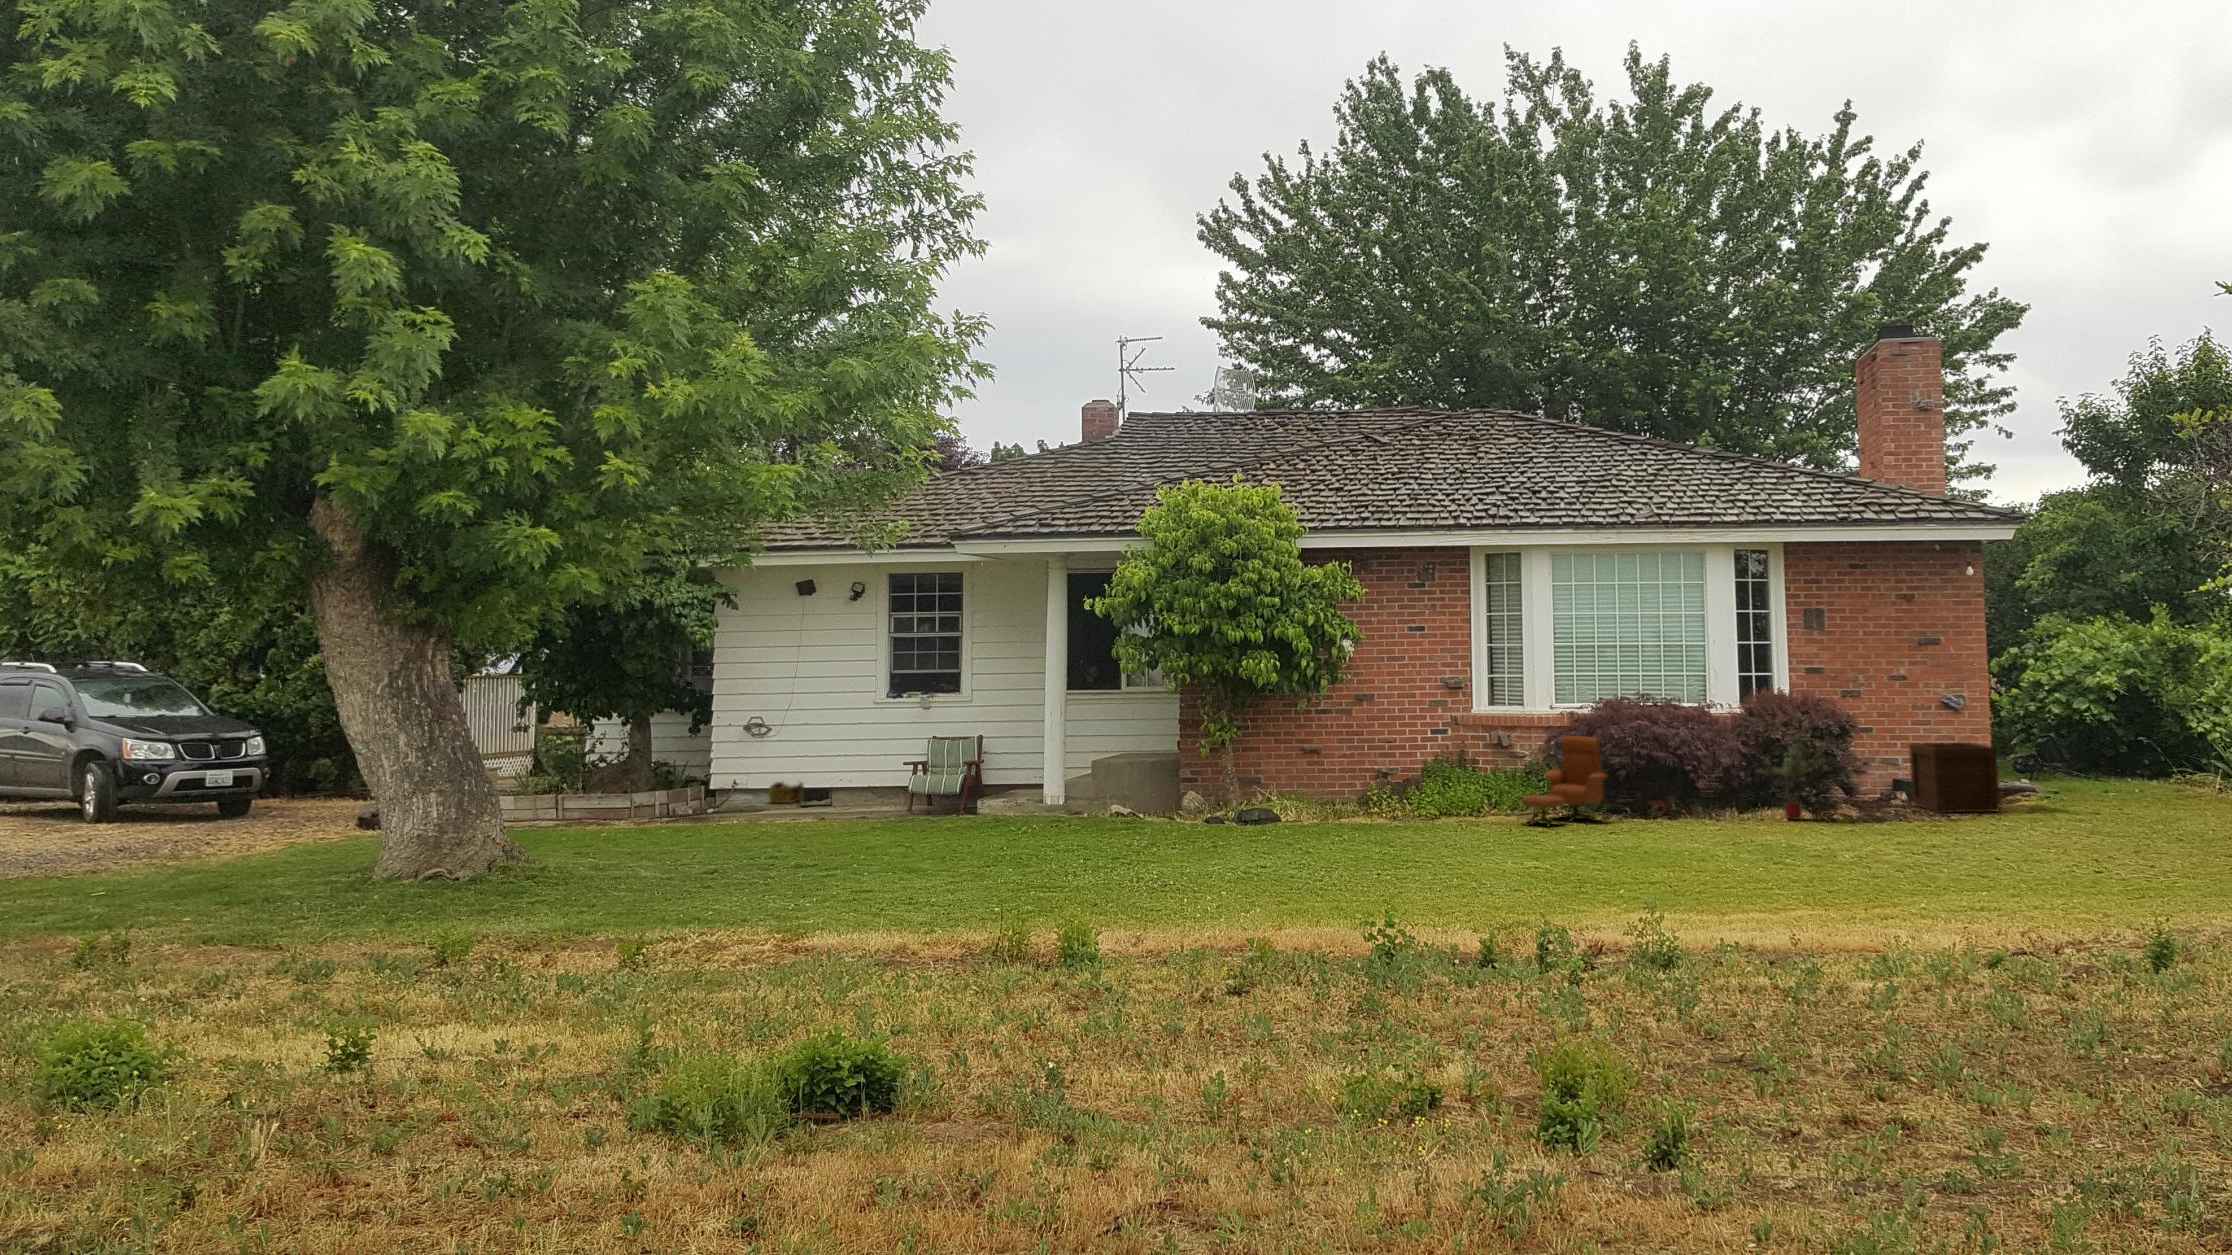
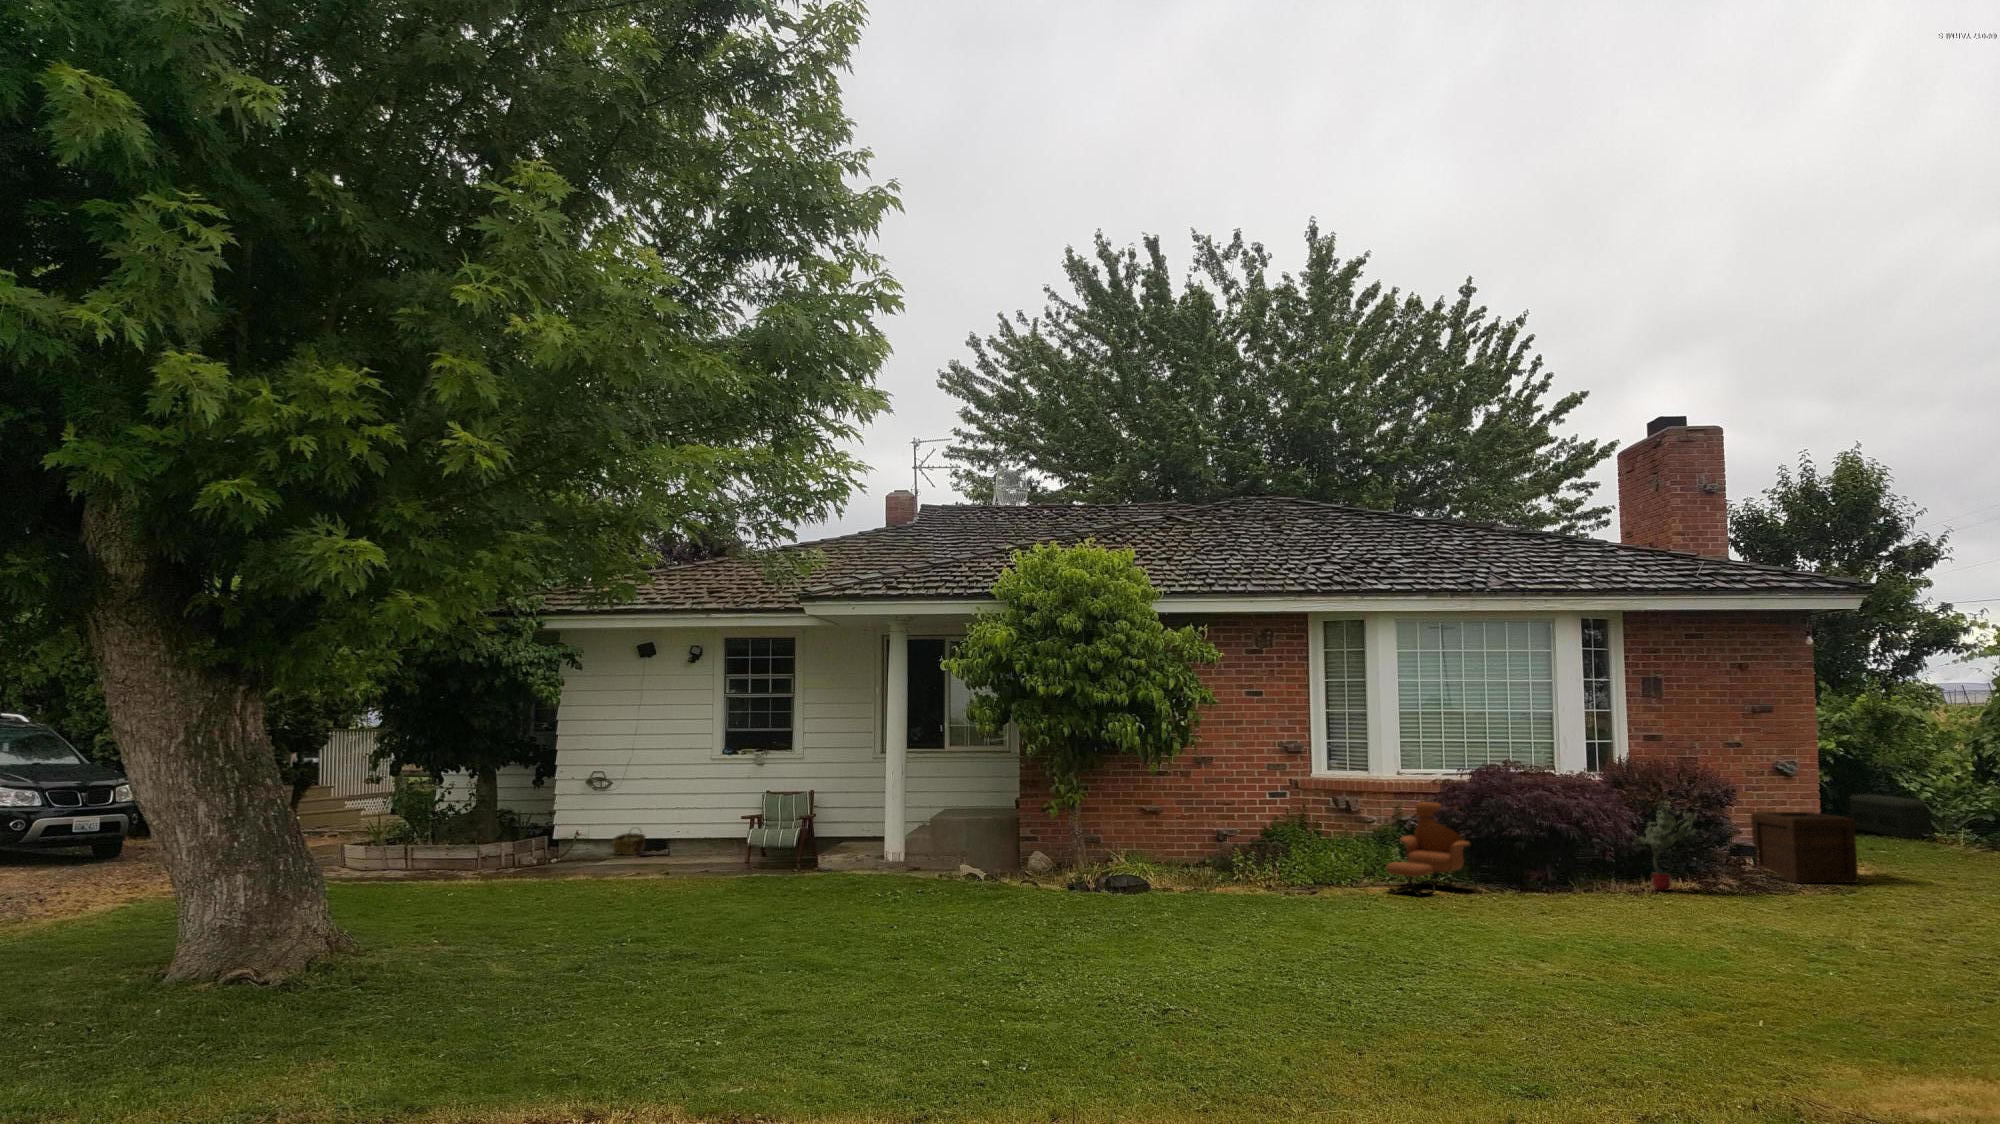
storage bench: none [2103,728,2175,773] -> present [1850,795,1932,838]

